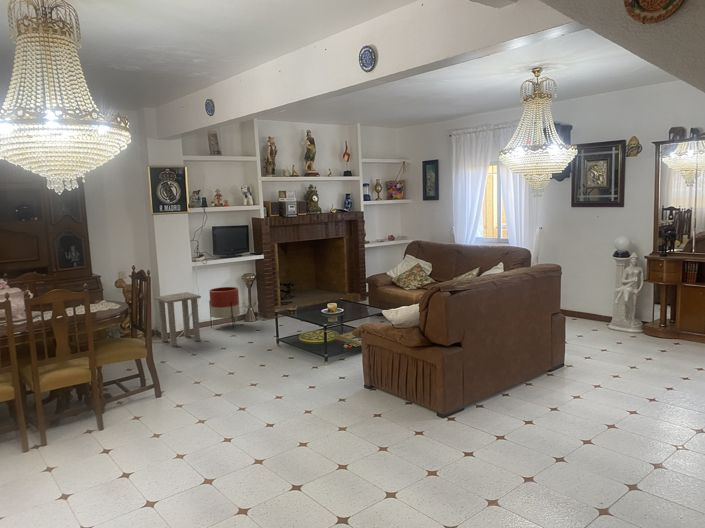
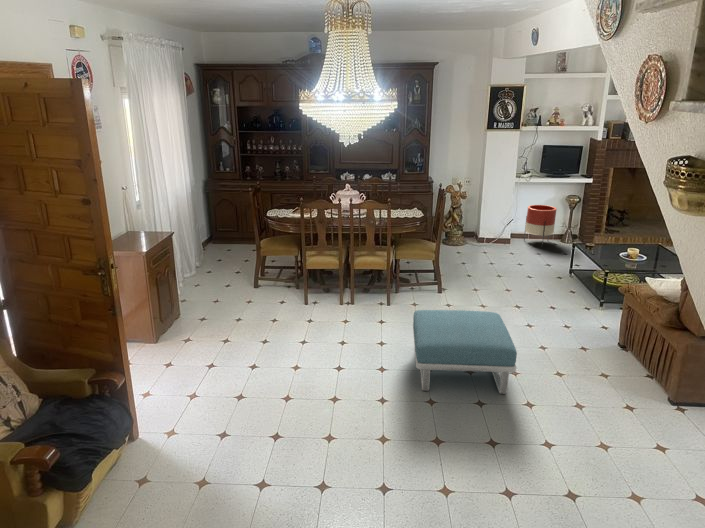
side table: present [154,292,201,346] -> none [475,205,512,251]
footstool: none [167,386,319,506] -> present [413,310,517,394]

